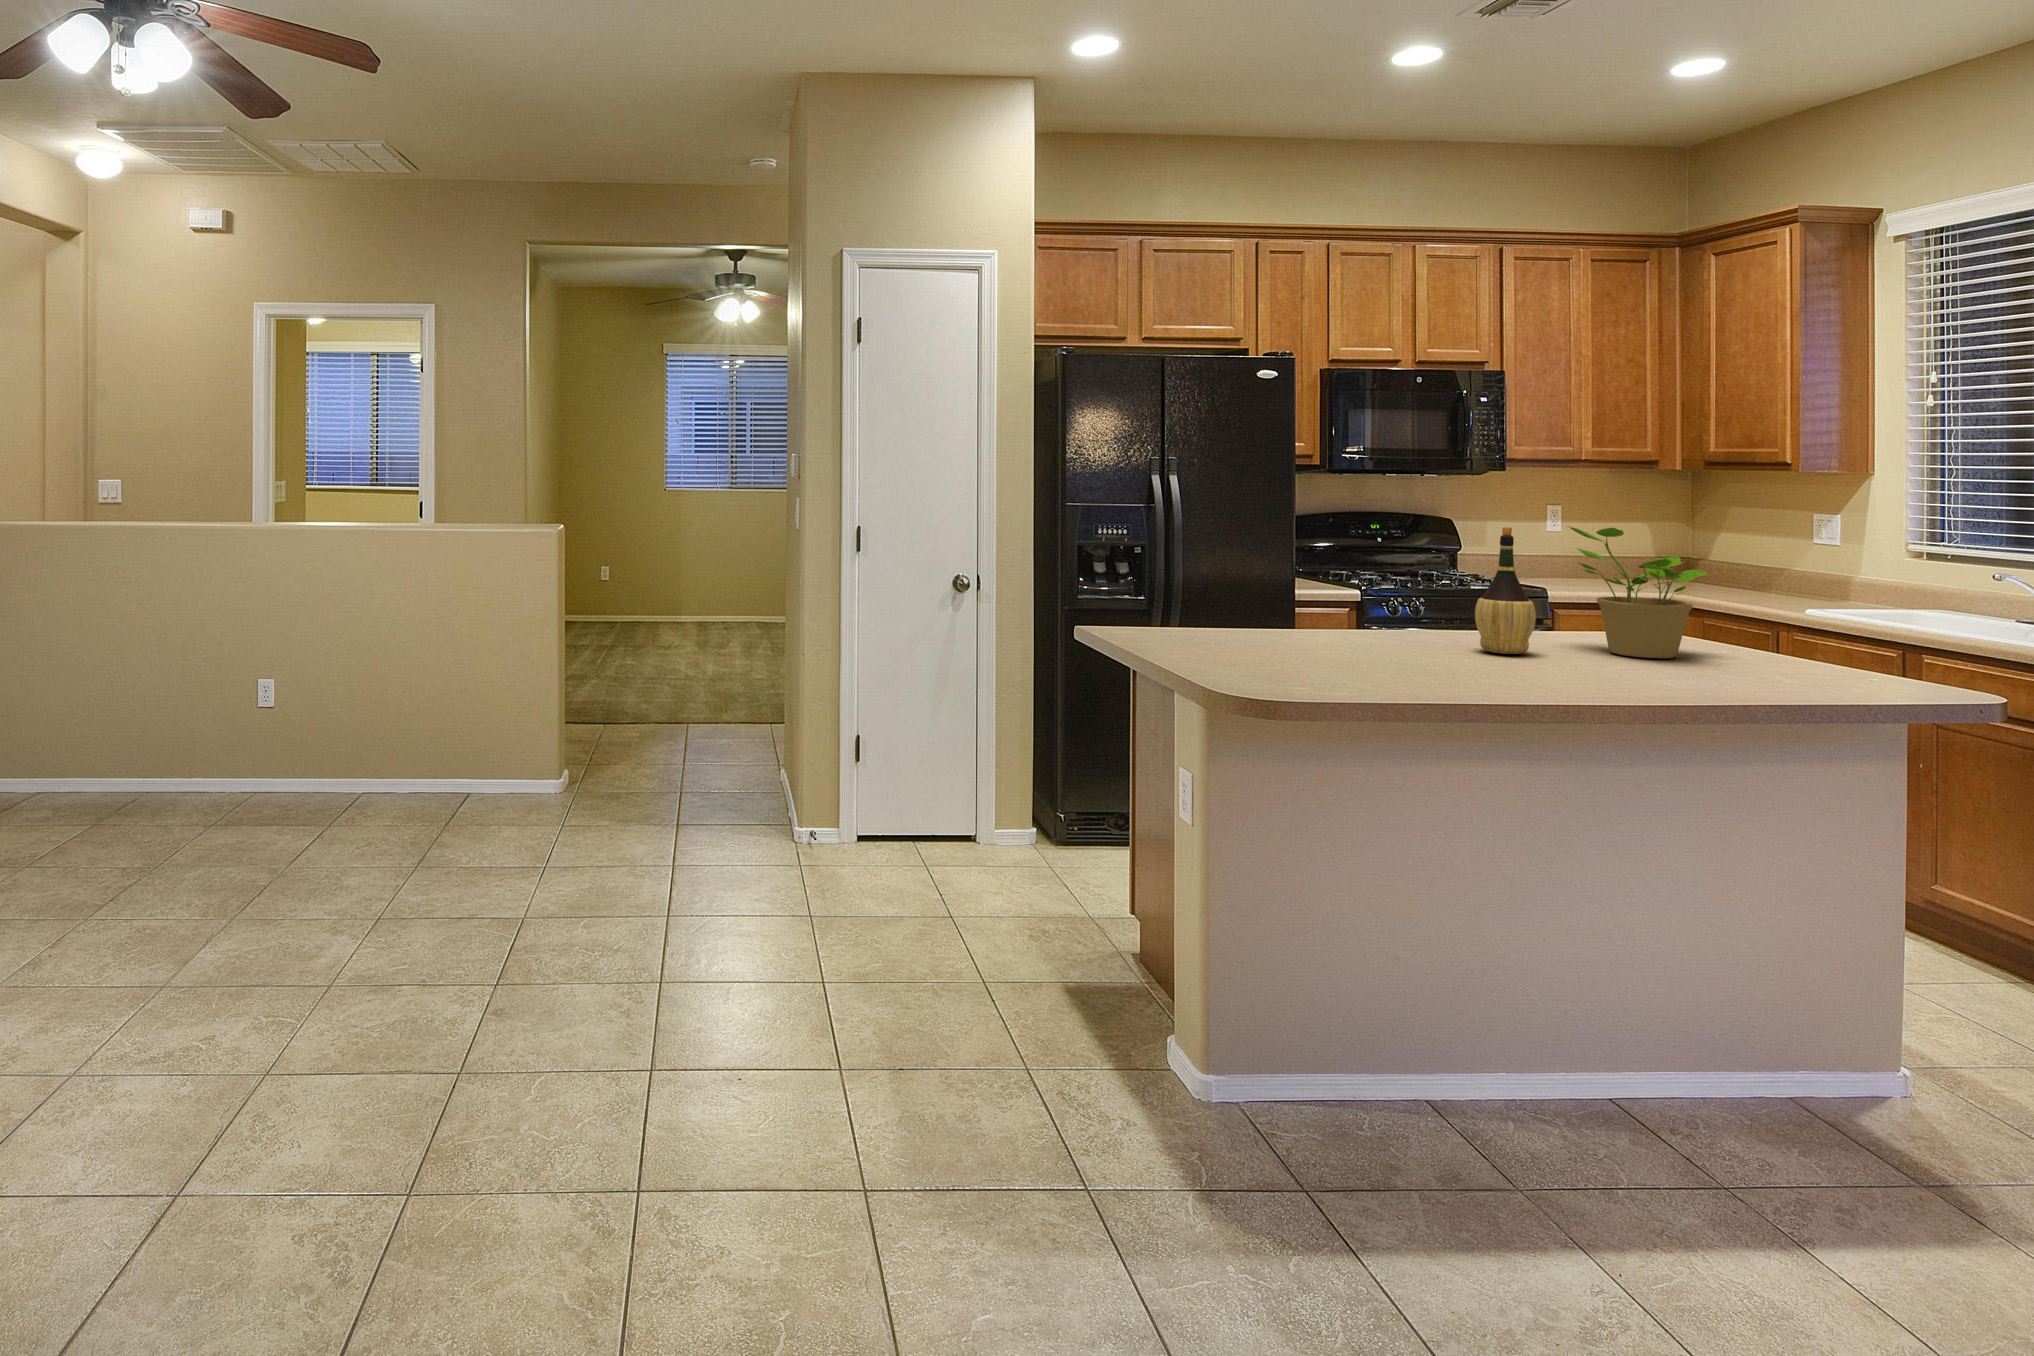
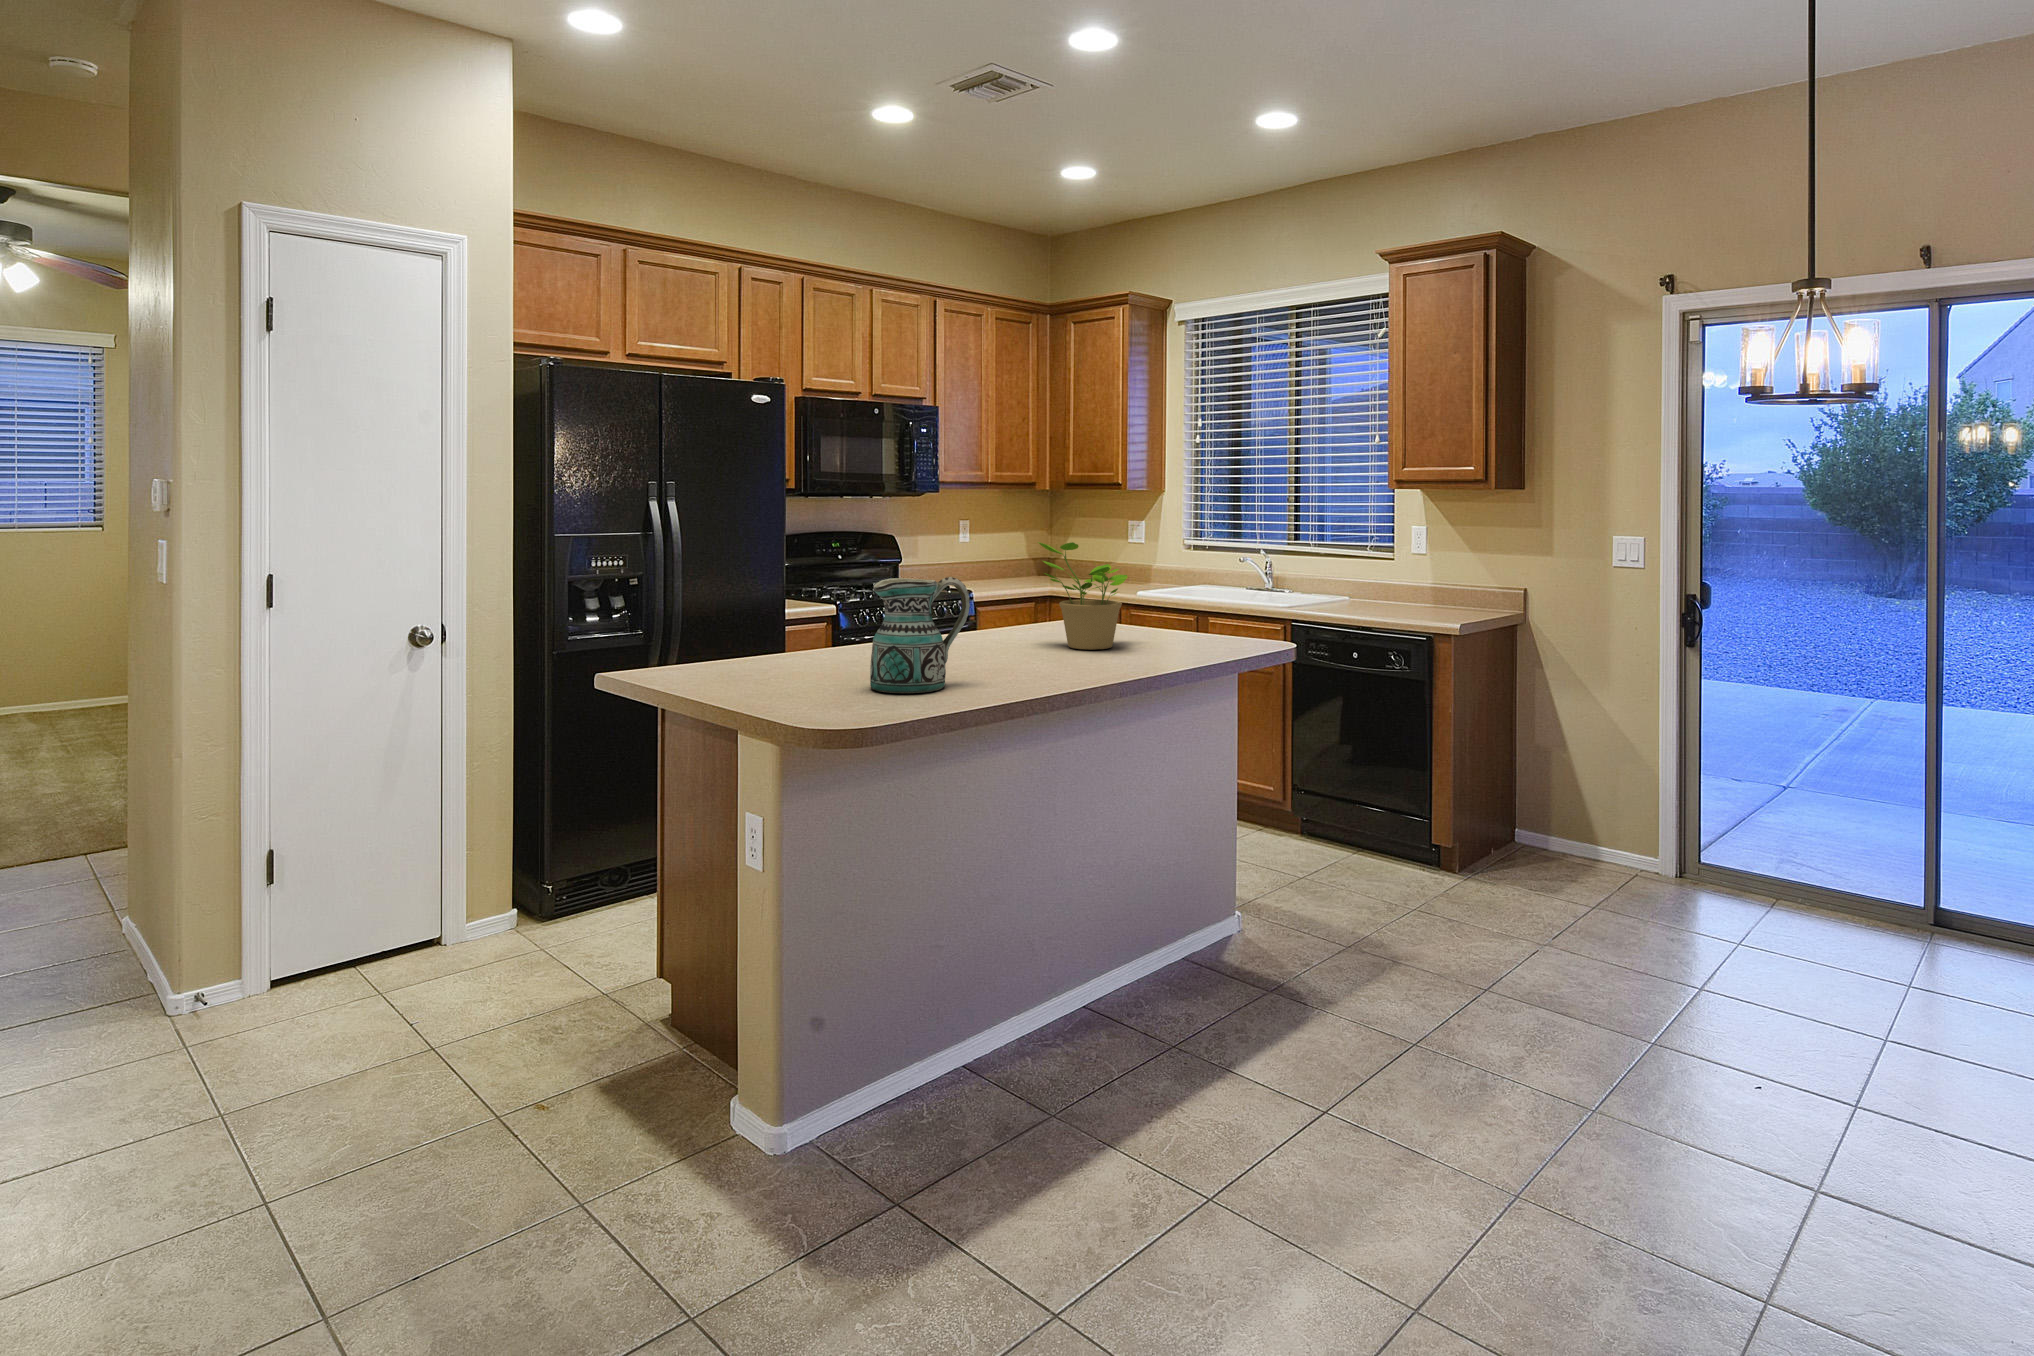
wine bottle: present [1475,527,1536,654] -> none [978,545,1023,657]
ceramic pitcher: none [1319,557,1441,678] -> present [870,577,970,693]

